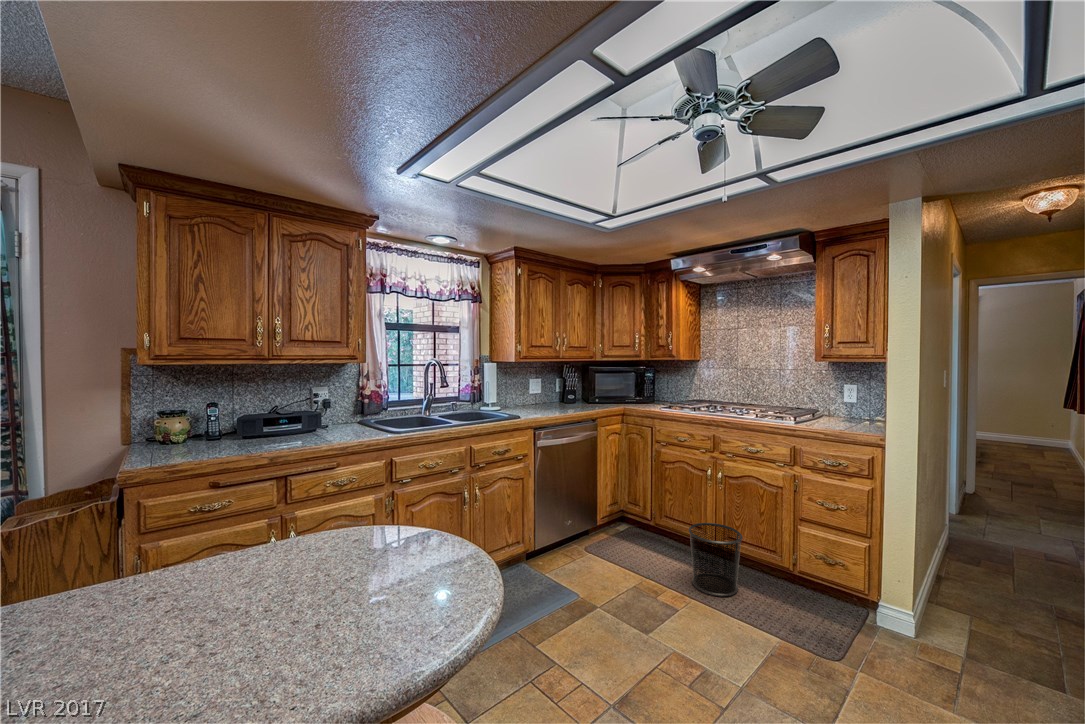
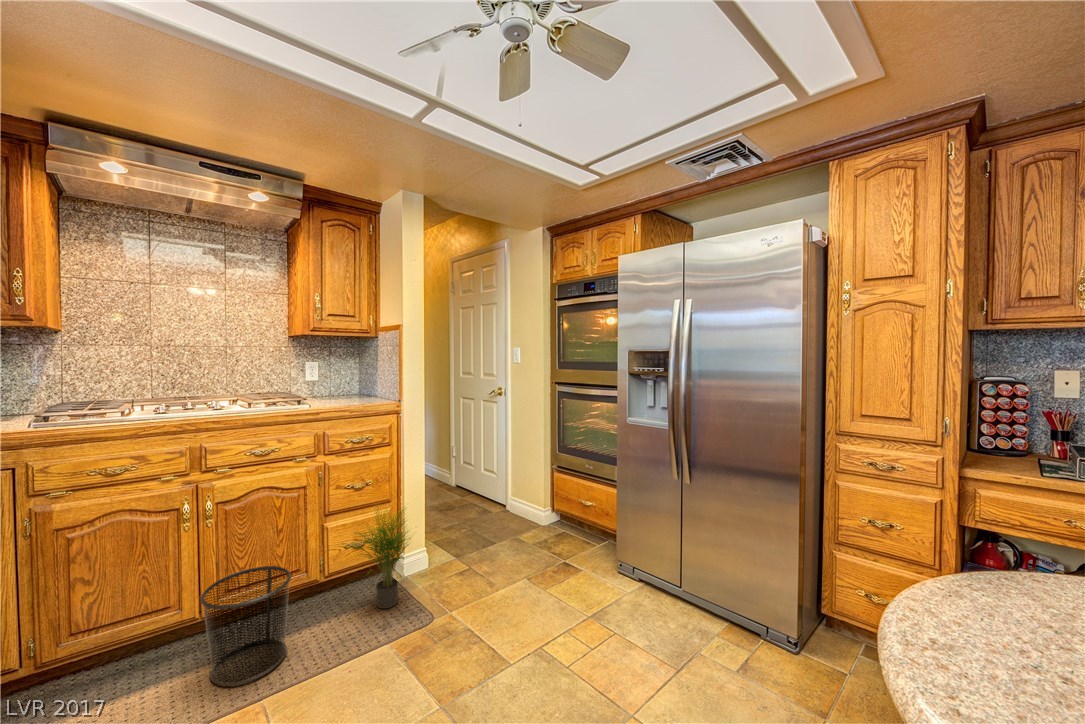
potted plant: none [791,525,864,630] -> present [353,511,410,609]

